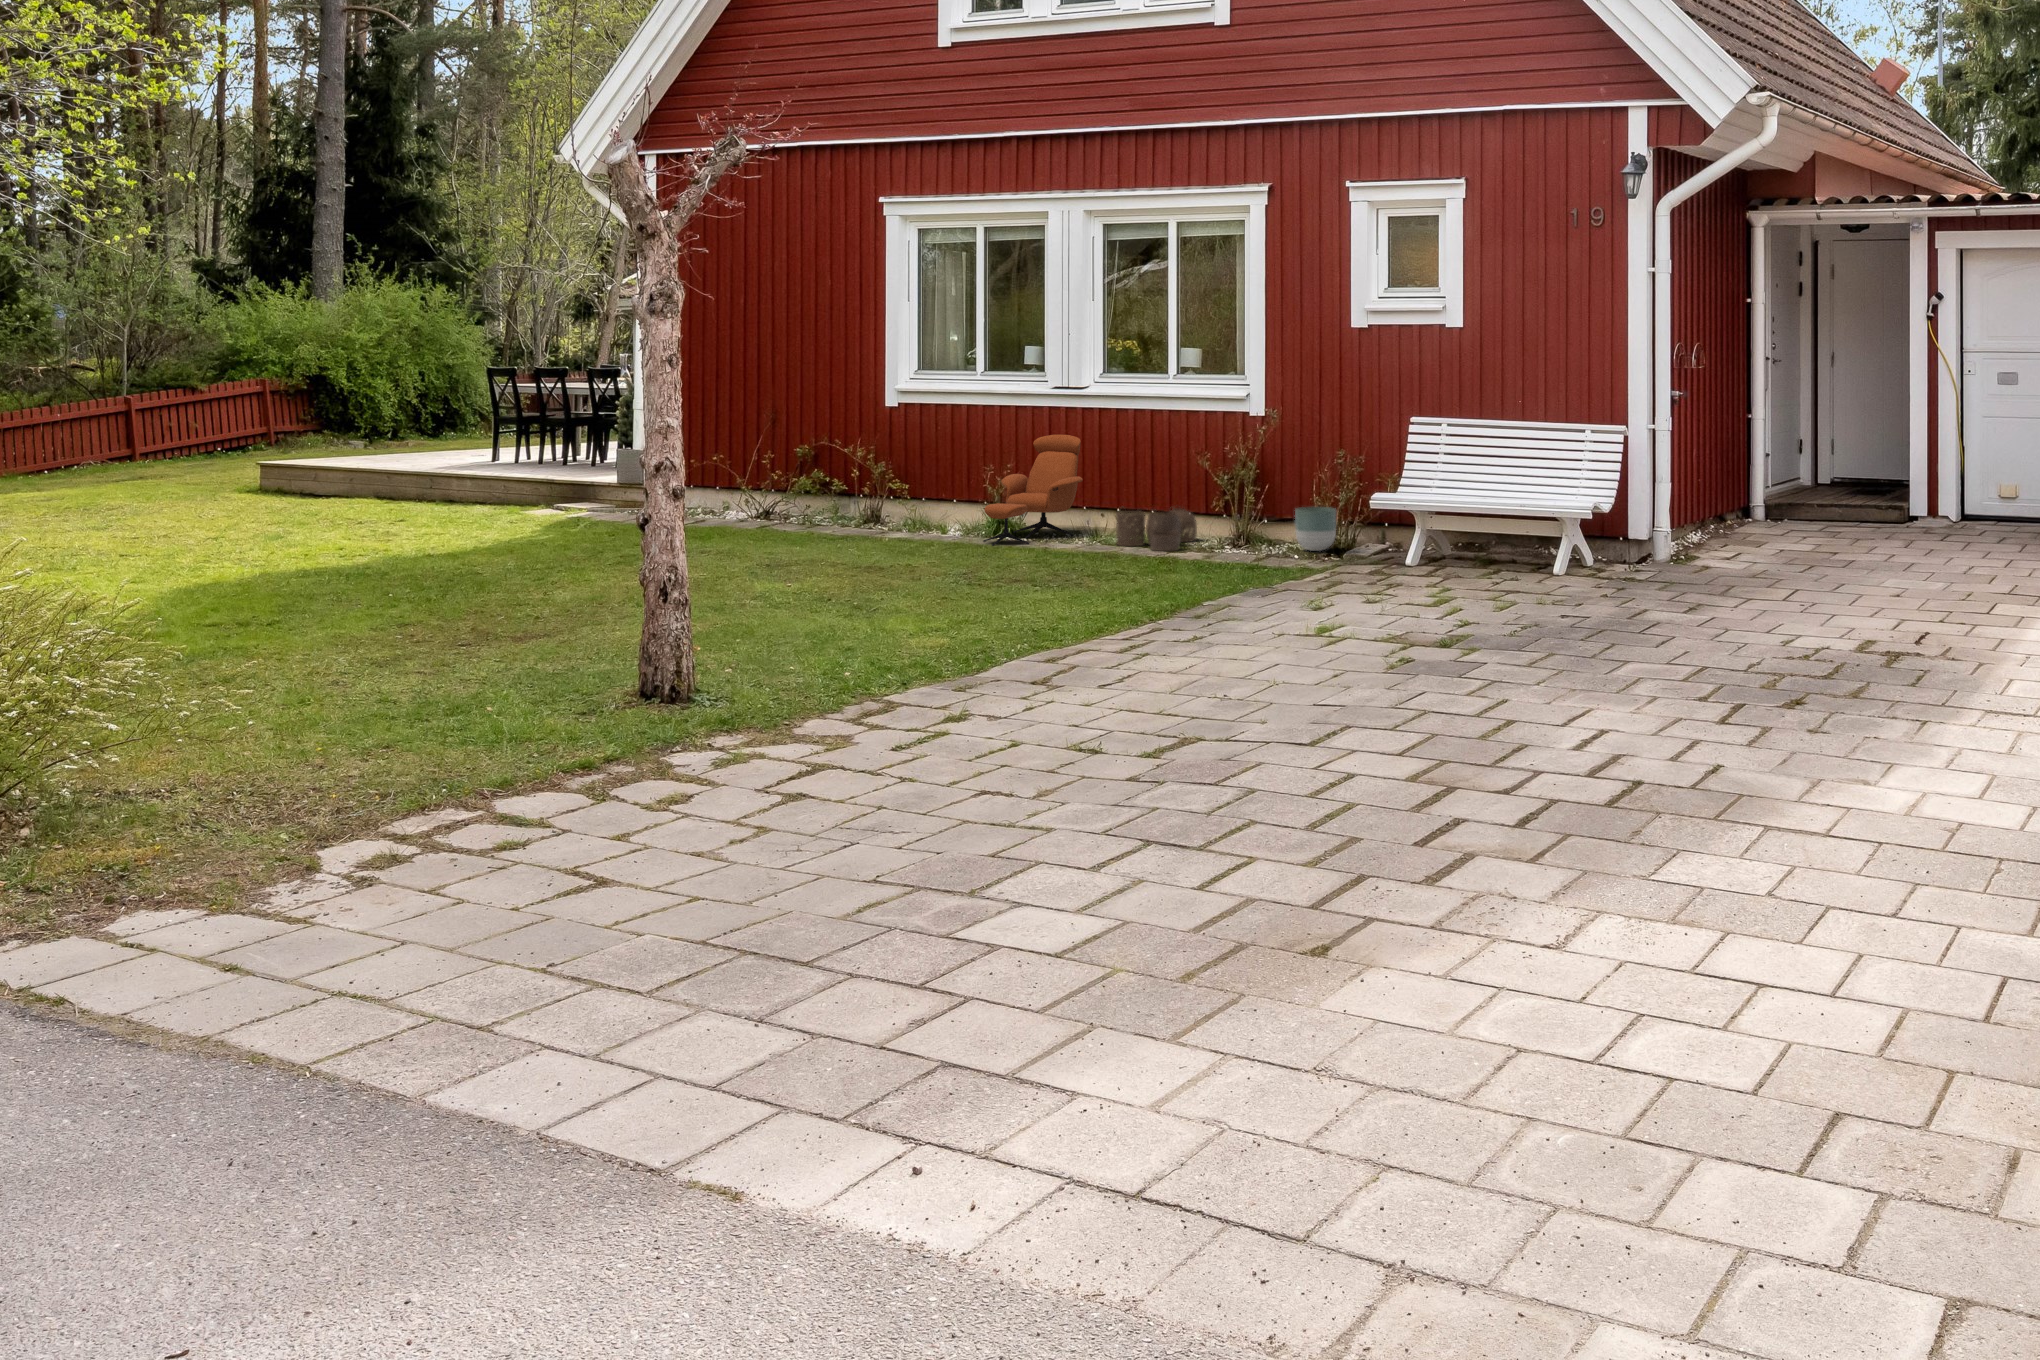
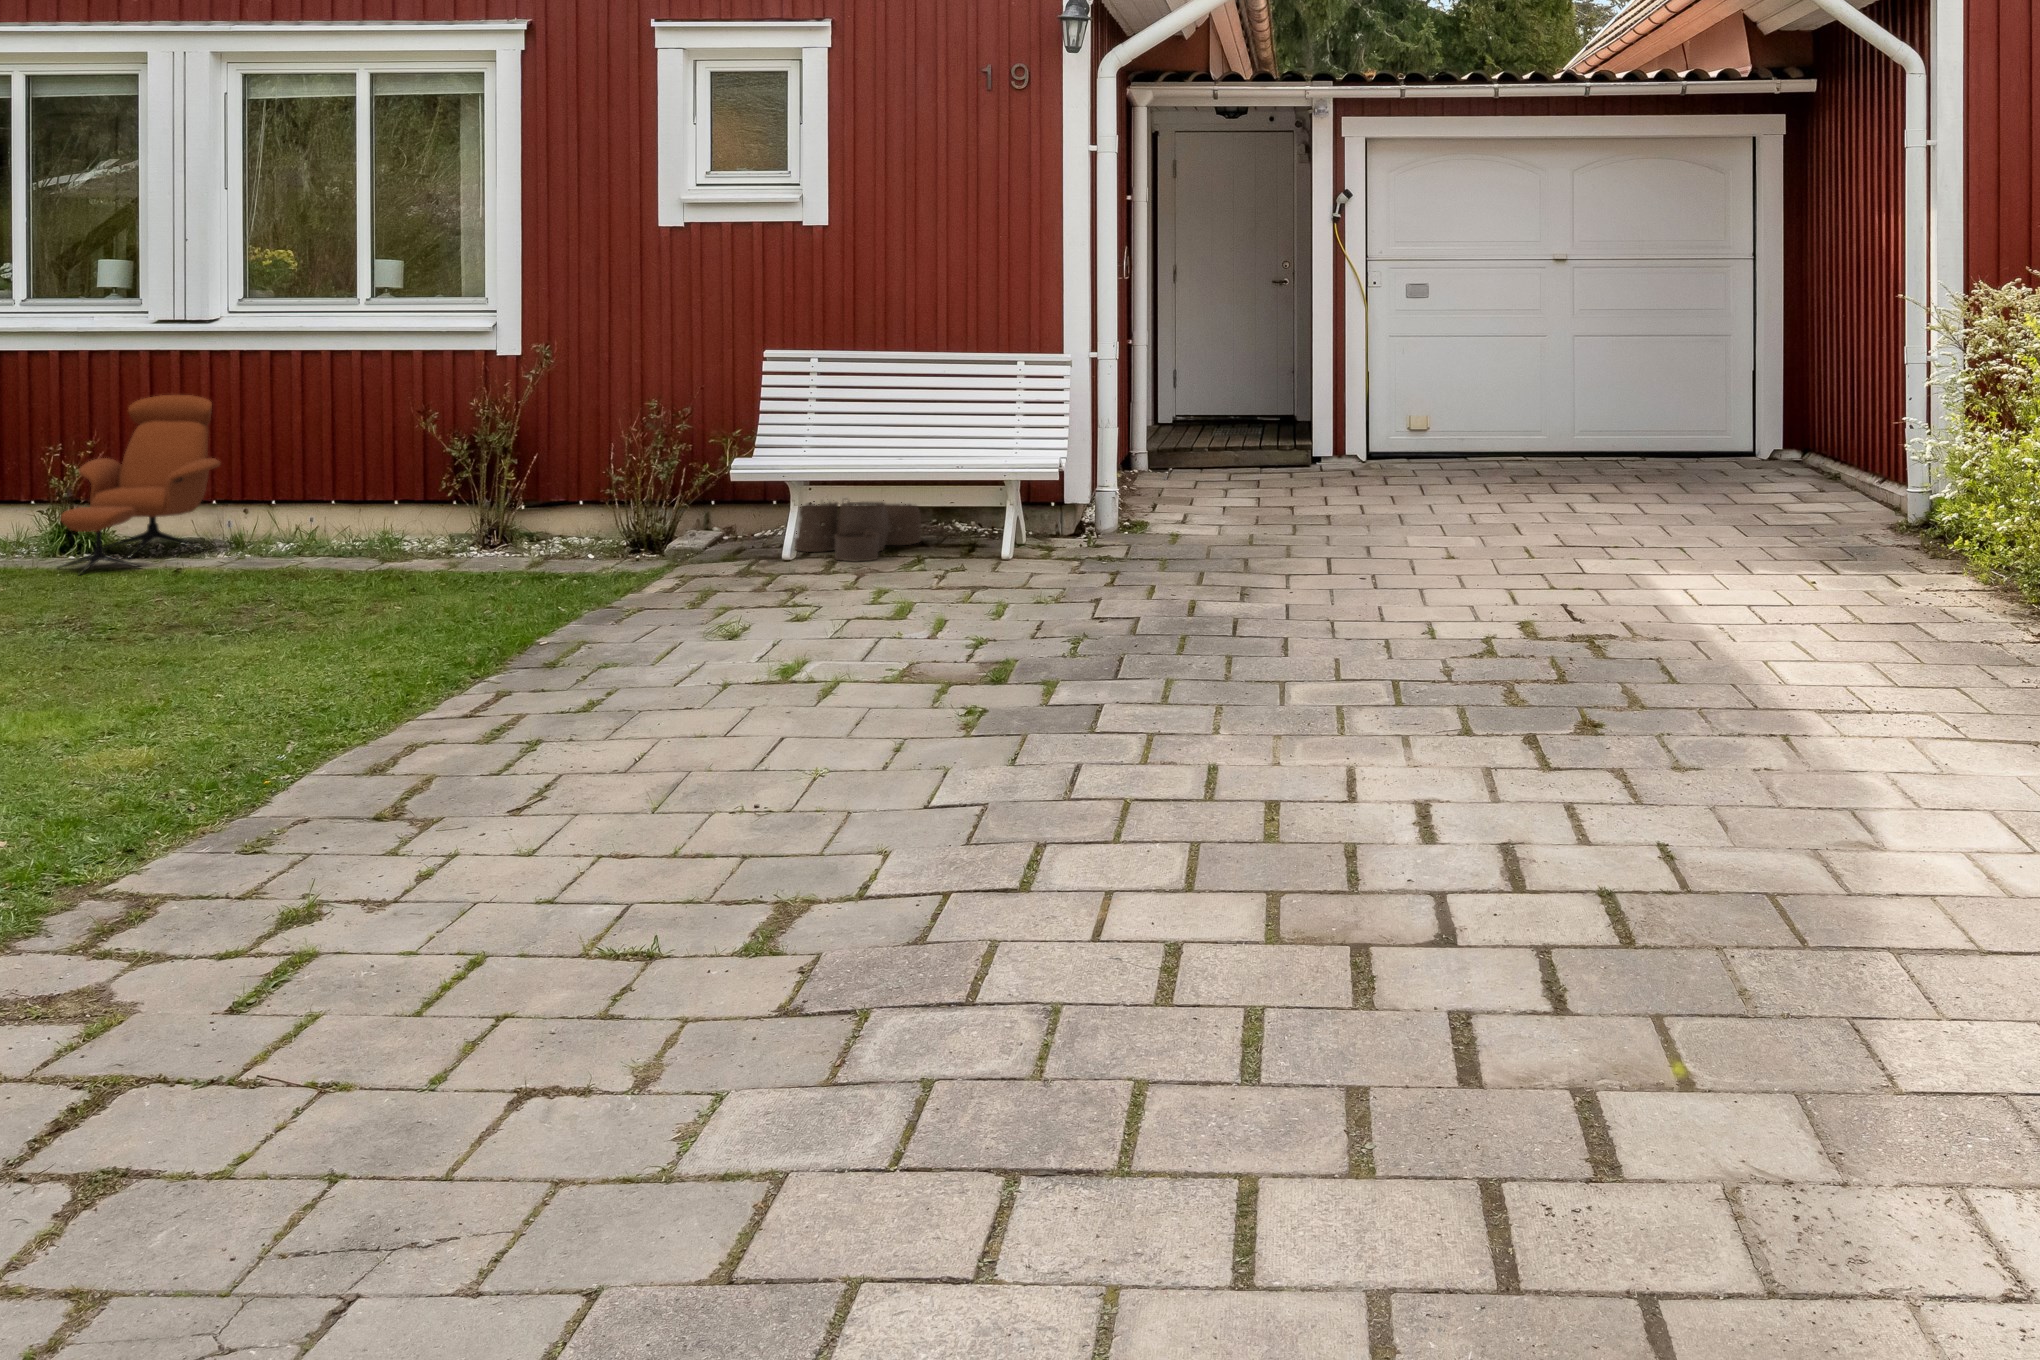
woven basket: present [1116,507,1197,551] -> present [794,500,921,561]
planter: present [1295,507,1336,551] -> none [583,487,644,551]

